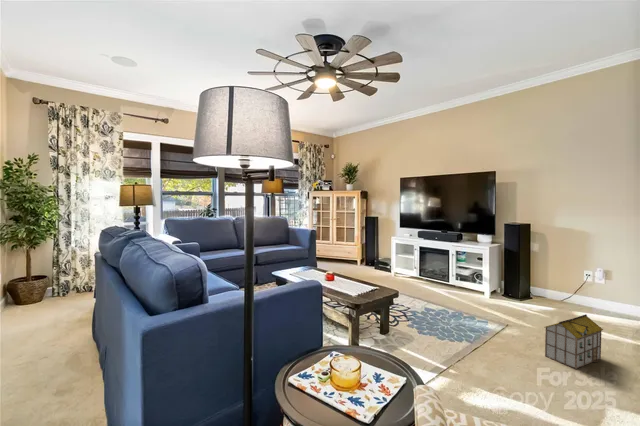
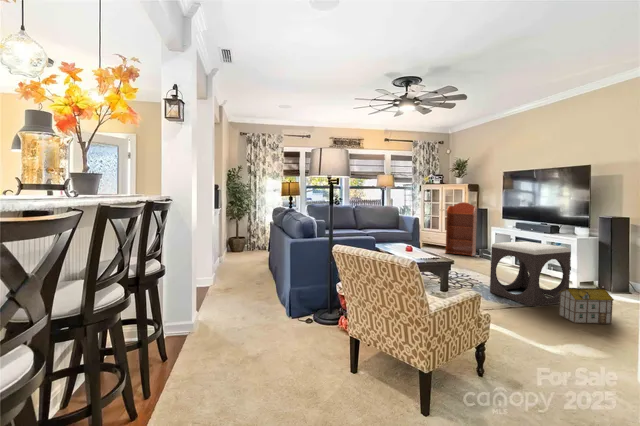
bookcase: none [342,211,372,270] -> present [445,202,477,256]
footstool: none [440,257,522,346] -> present [490,241,571,307]

